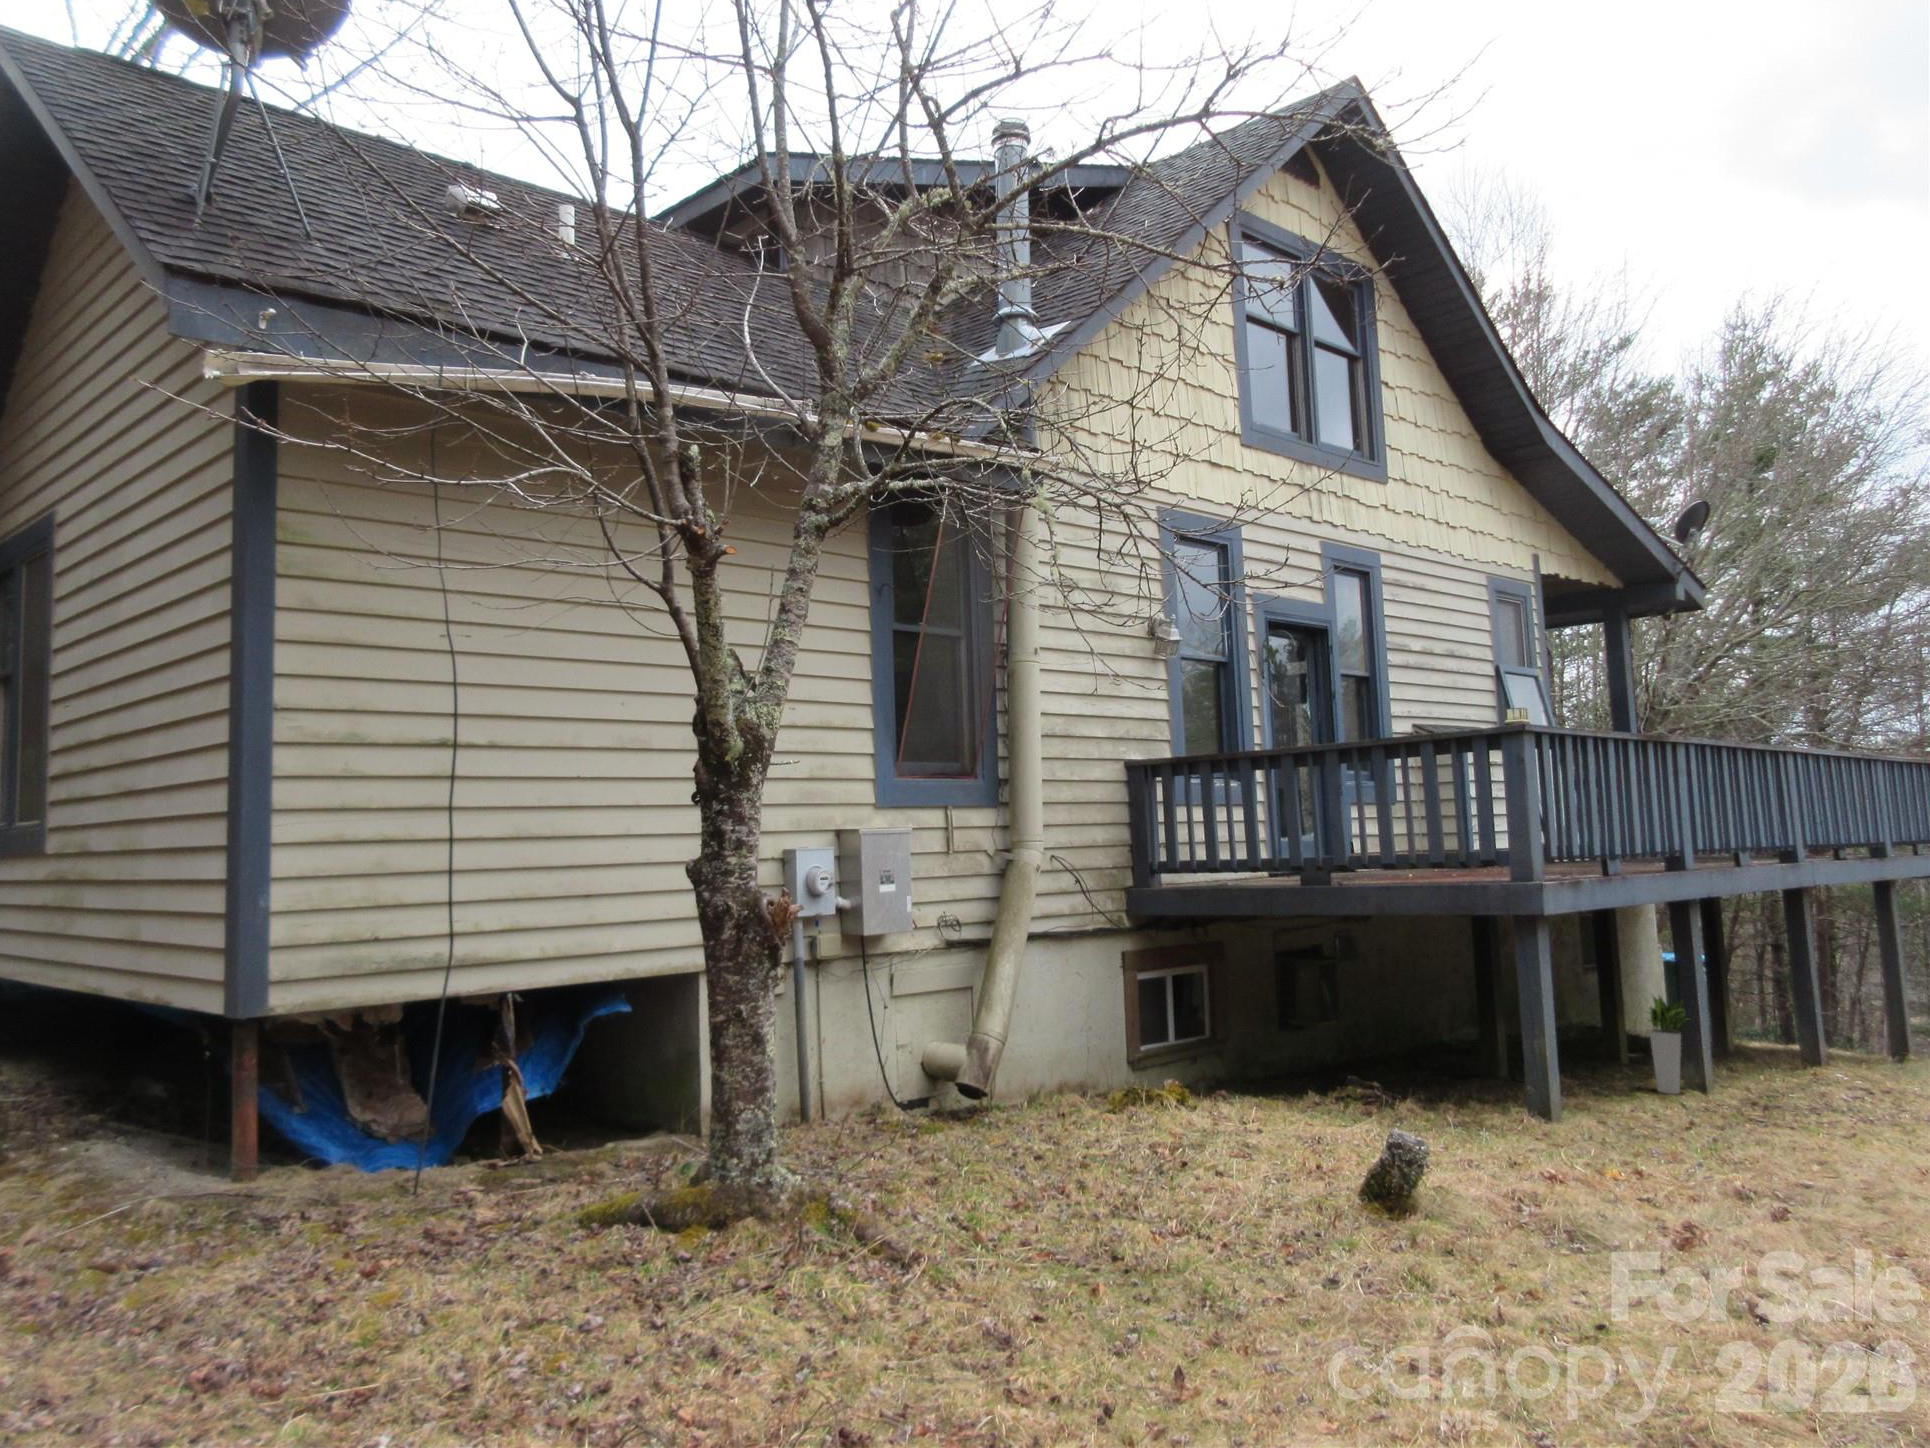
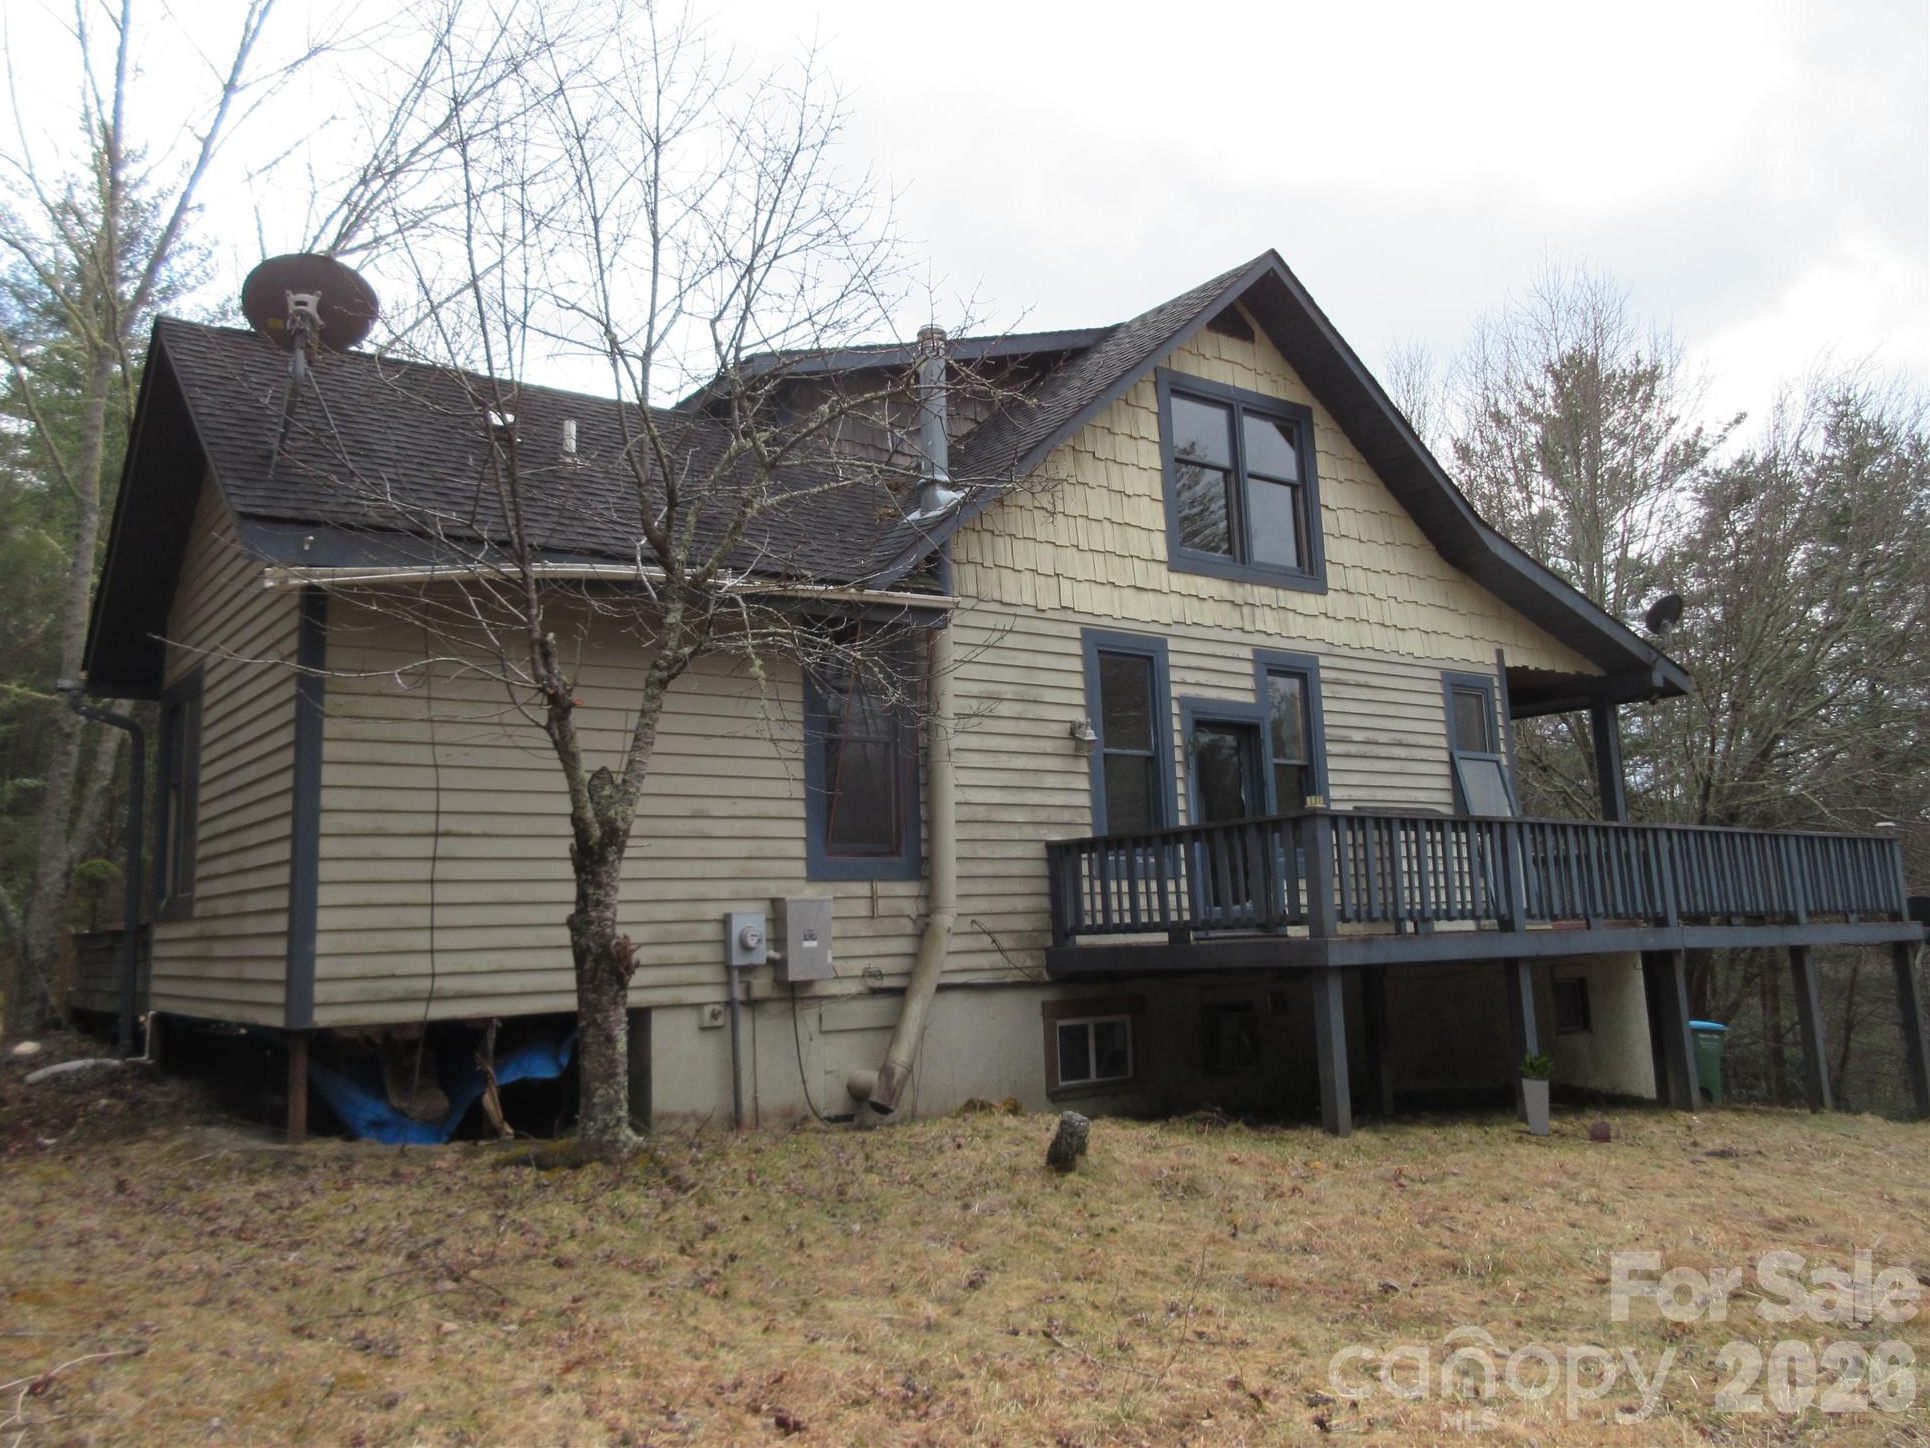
watering can: none [1711,1068,1767,1102] -> present [1575,1112,1618,1142]

